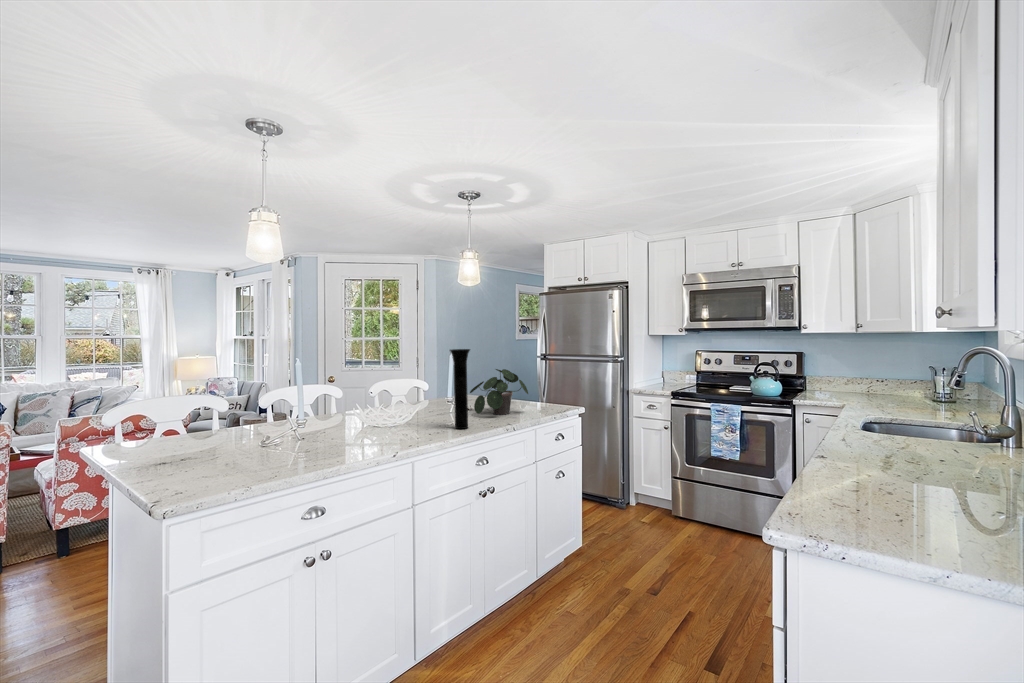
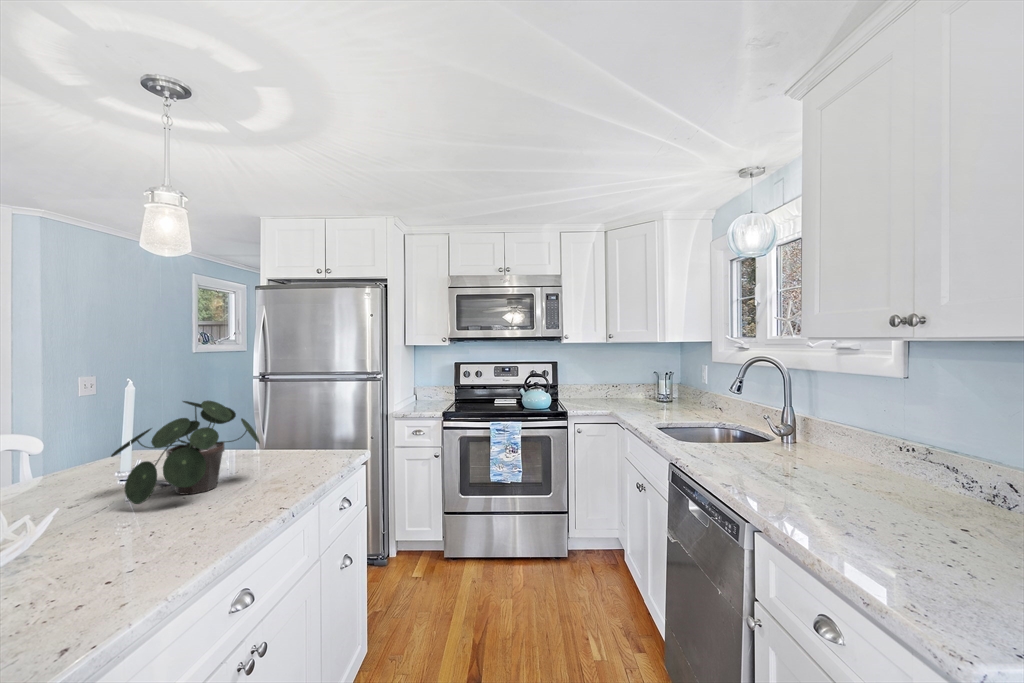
vase: present [450,349,470,429] -> none [42,359,122,575]

